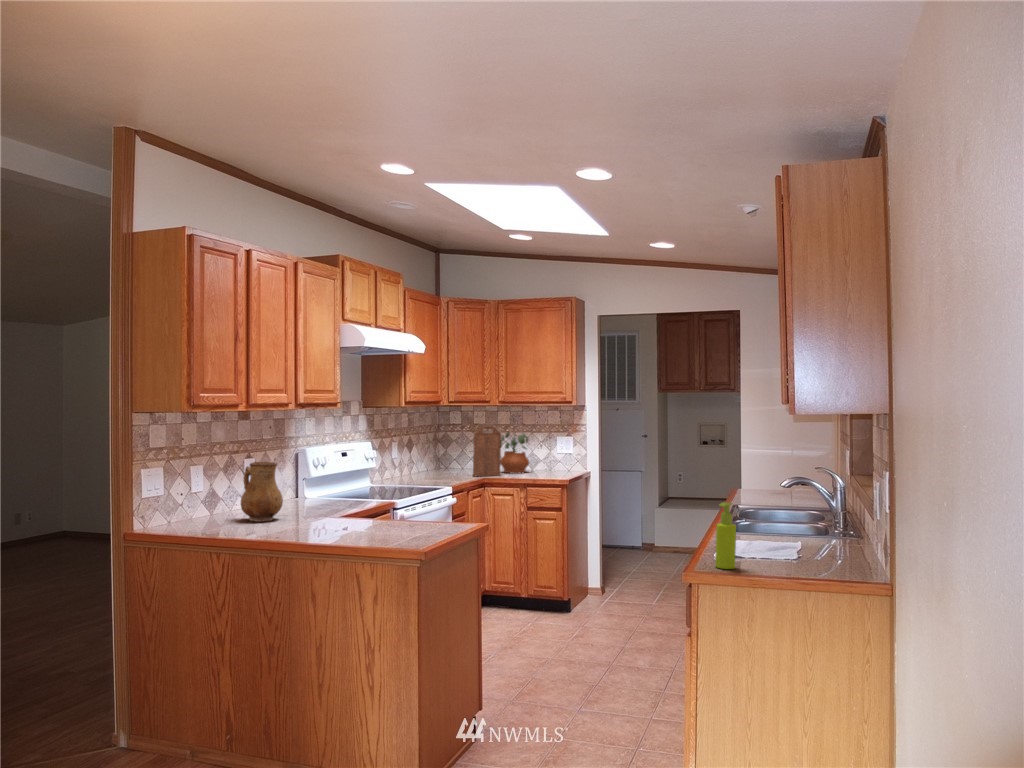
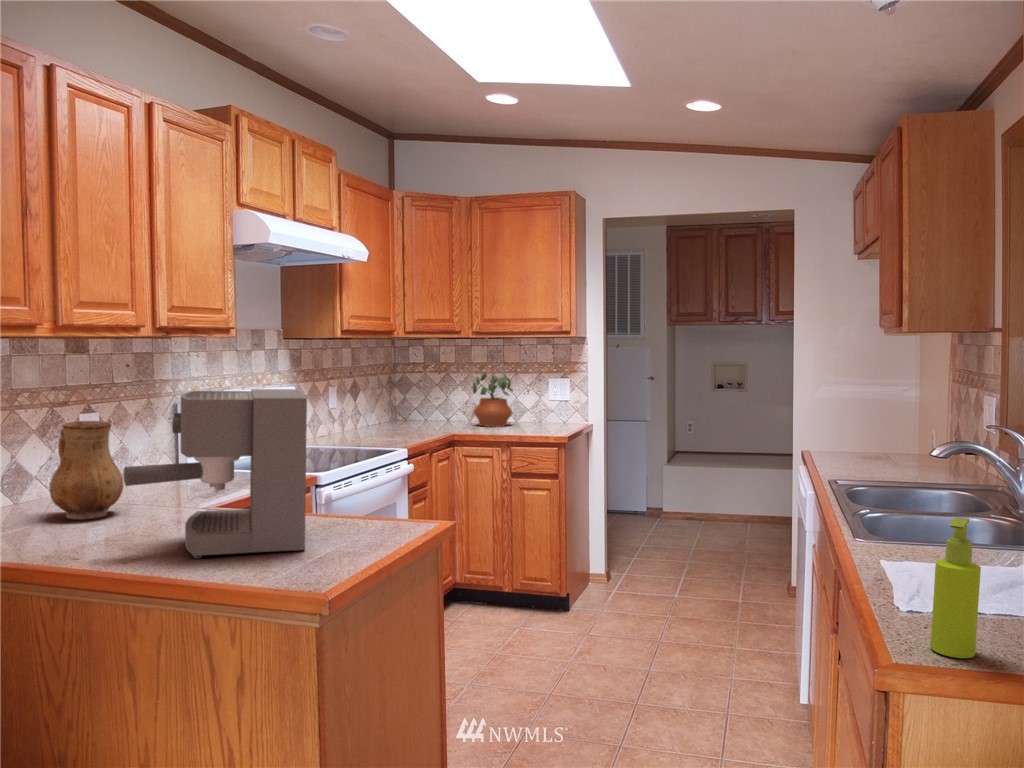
cutting board: present [473,426,501,476] -> none [438,365,476,432]
coffee maker: none [301,442,403,537] -> present [124,389,307,558]

